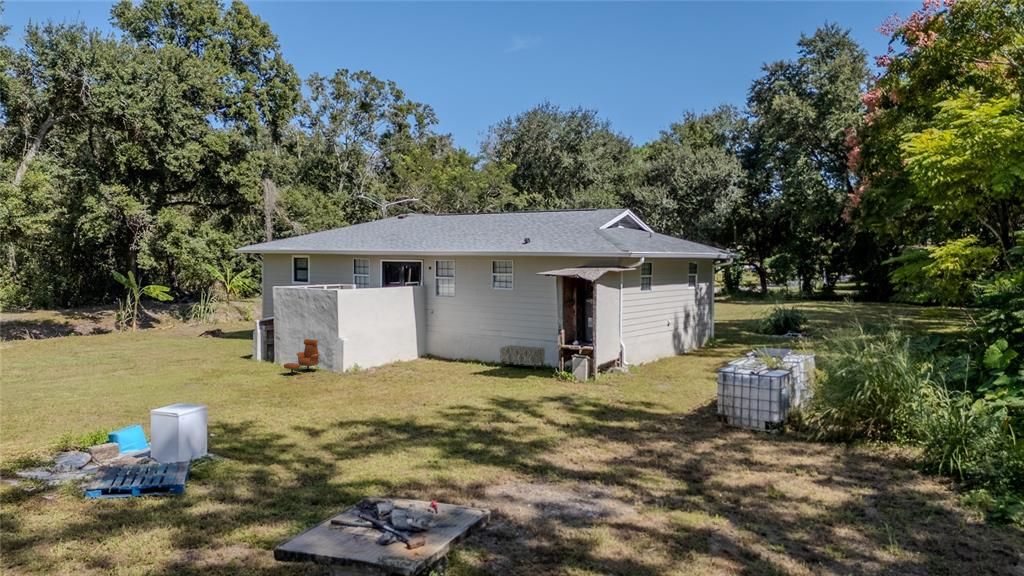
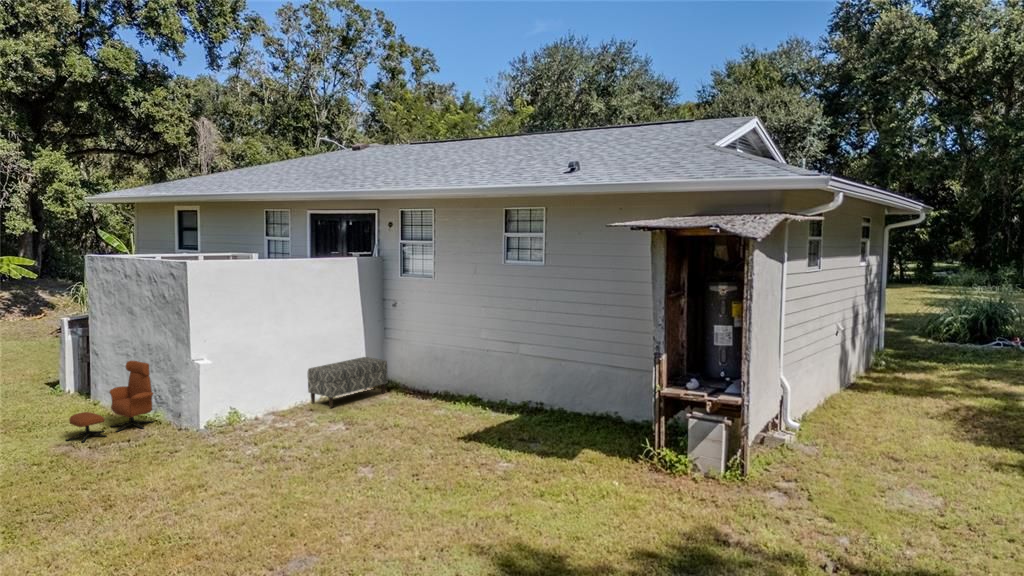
bench: present [500,345,545,370] -> present [308,357,388,408]

